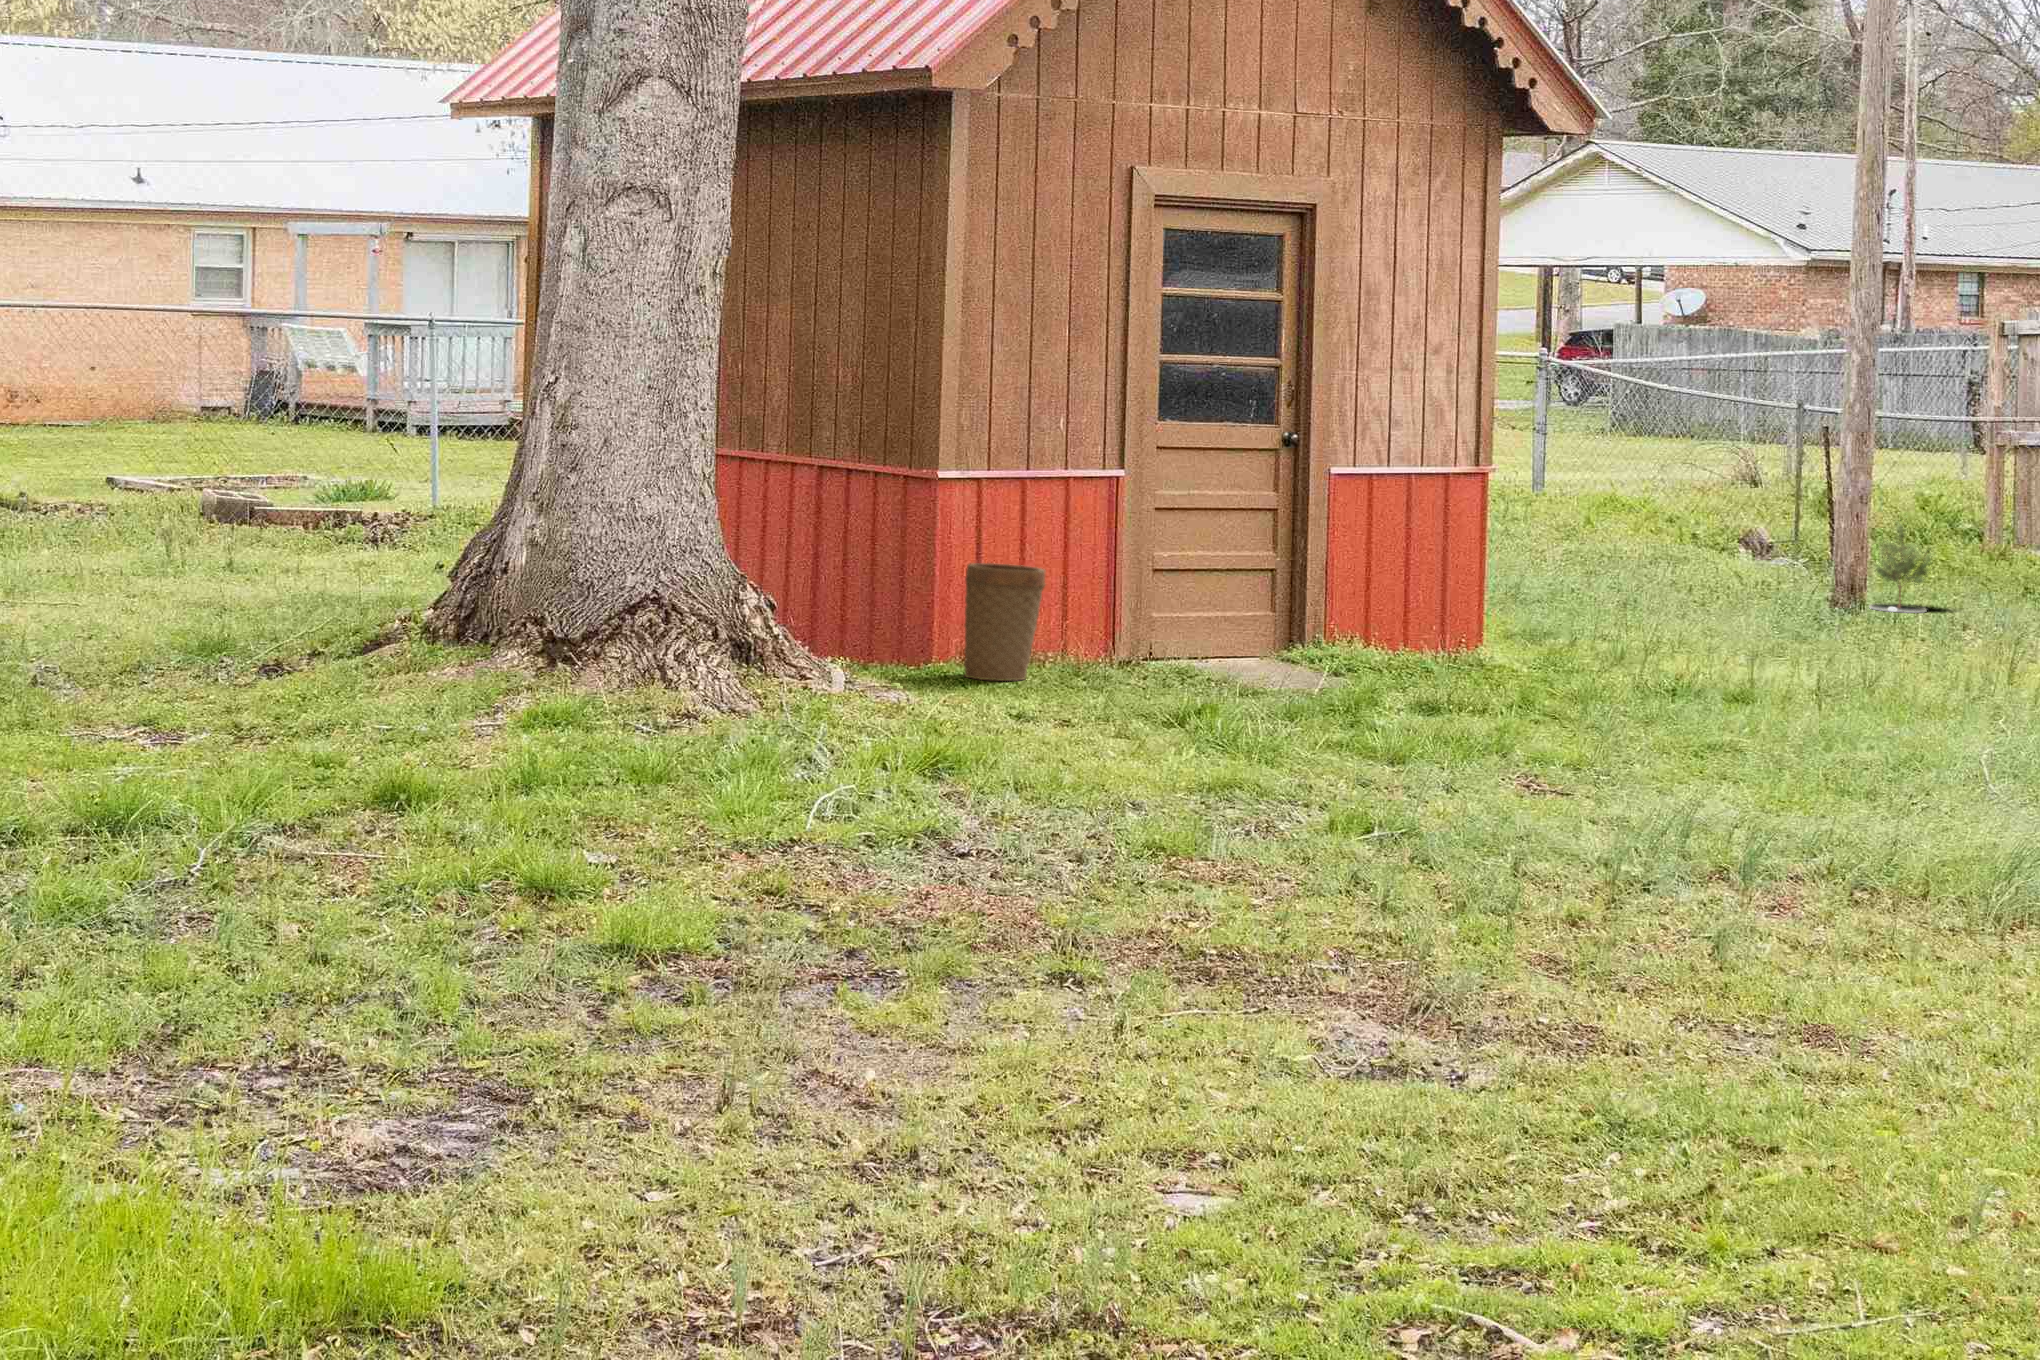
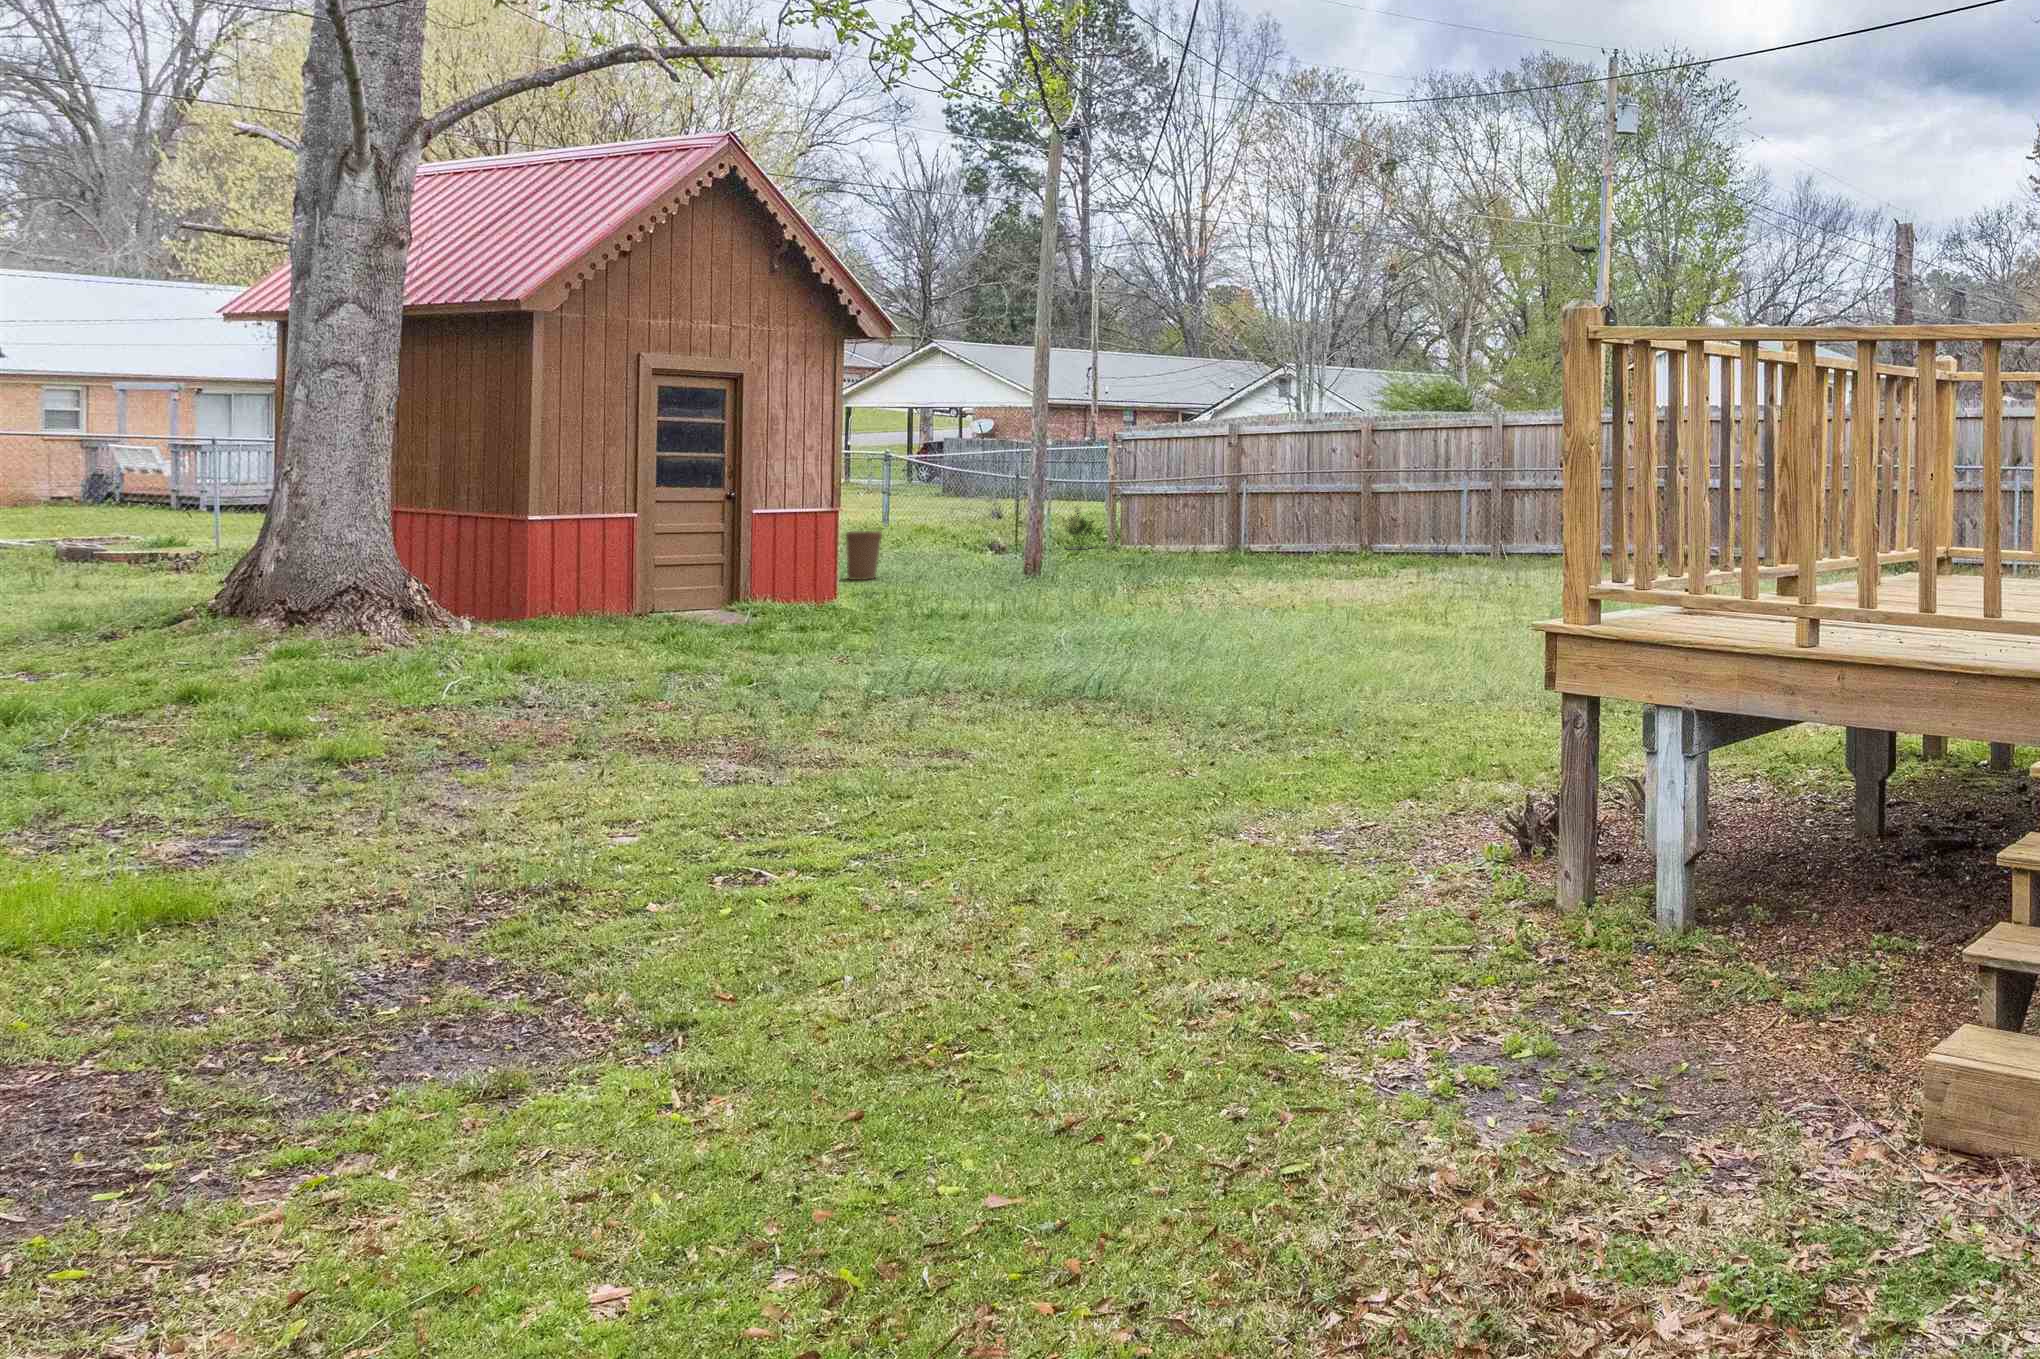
basket: present [964,563,1045,681] -> present [845,531,882,580]

